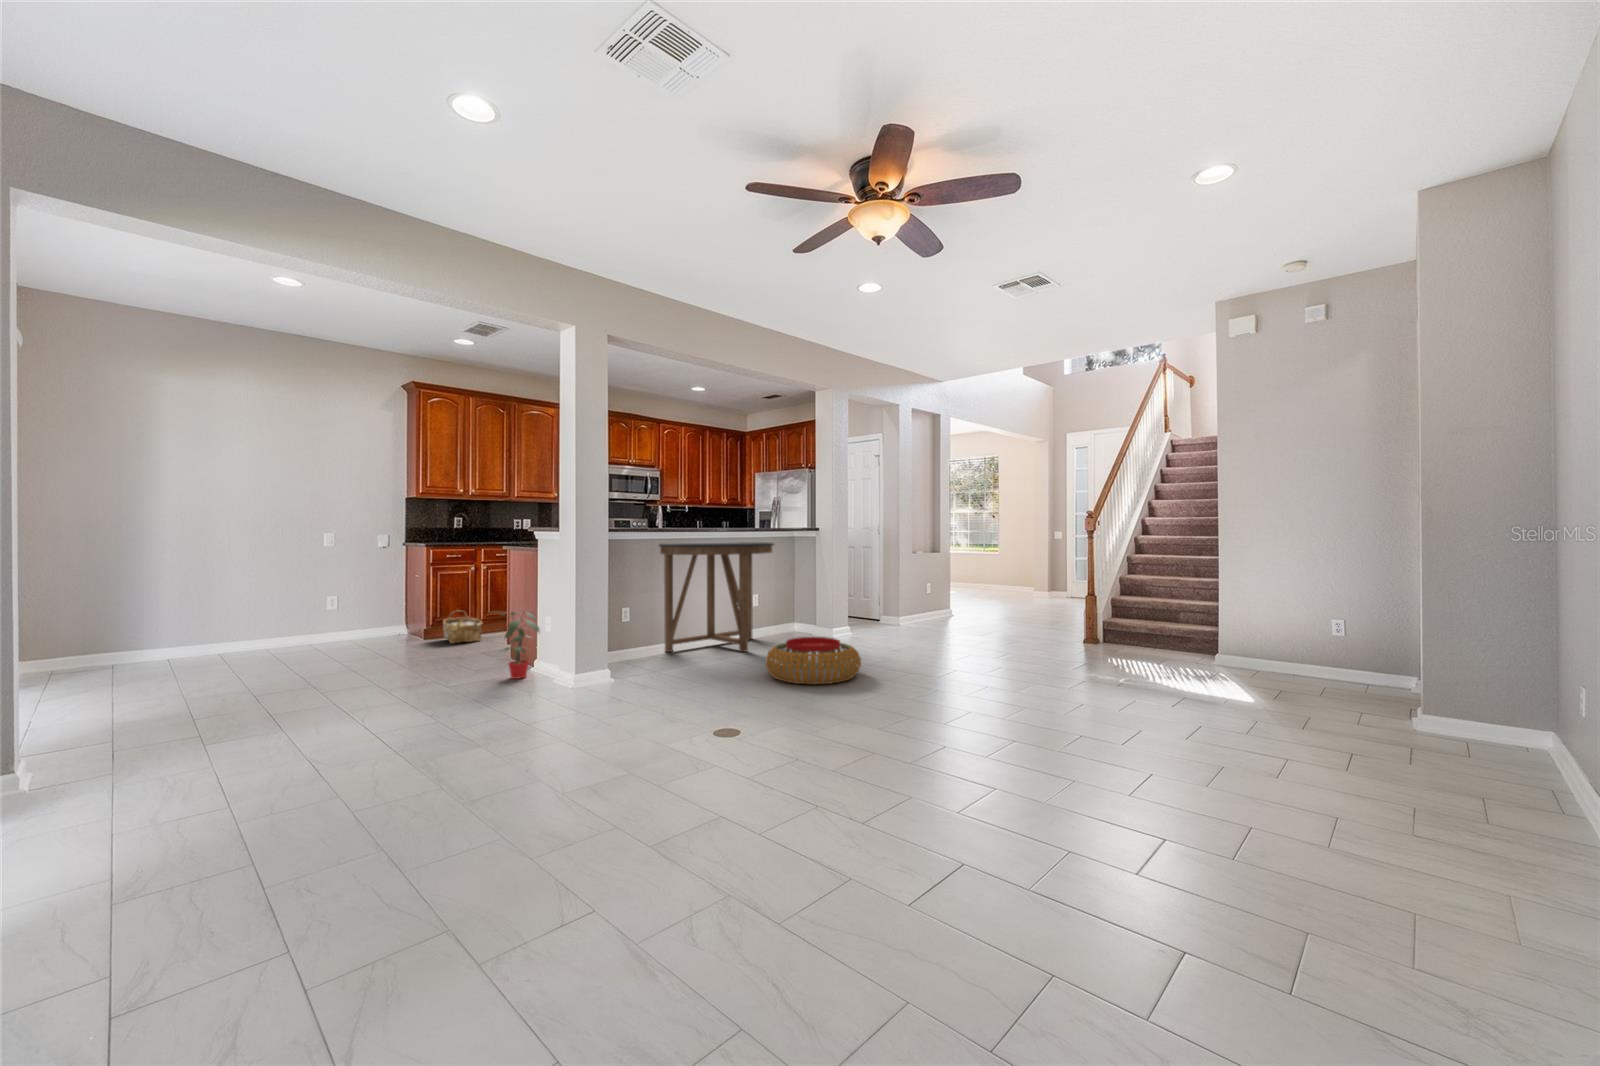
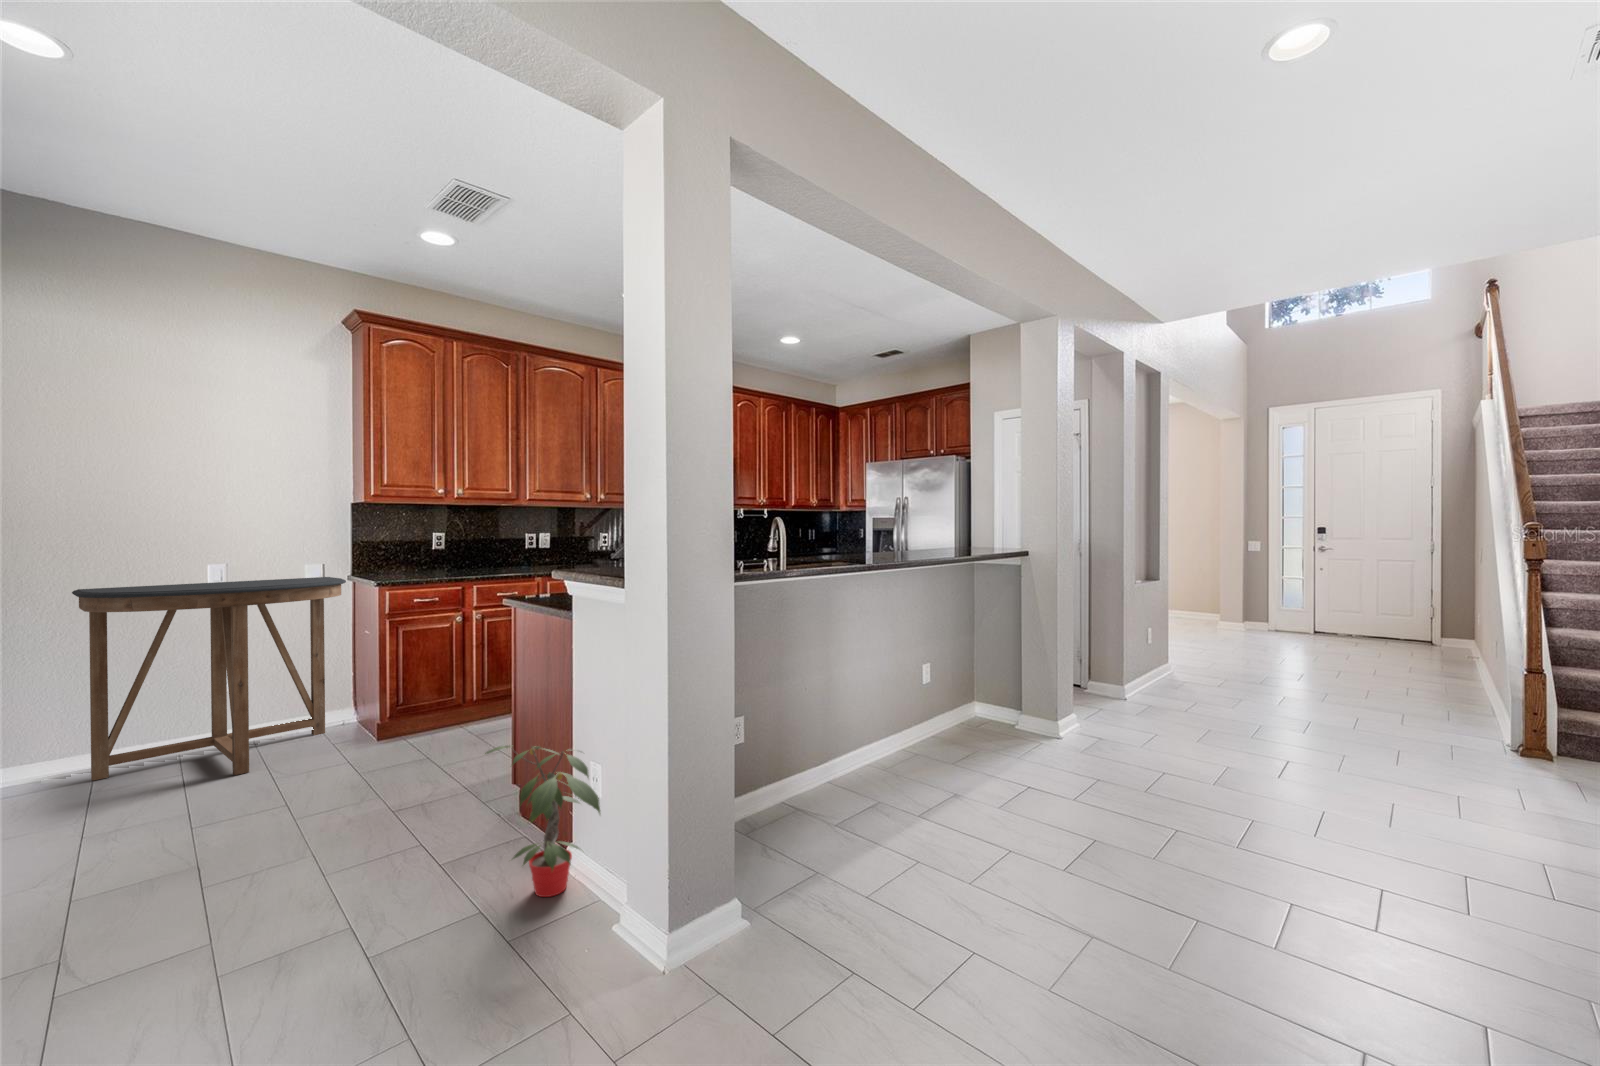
console table: present [659,542,774,652] -> present [72,577,346,781]
woven basket: present [443,611,482,643] -> none [409,690,476,753]
pouf: present [766,637,861,684] -> none [1064,790,1297,934]

